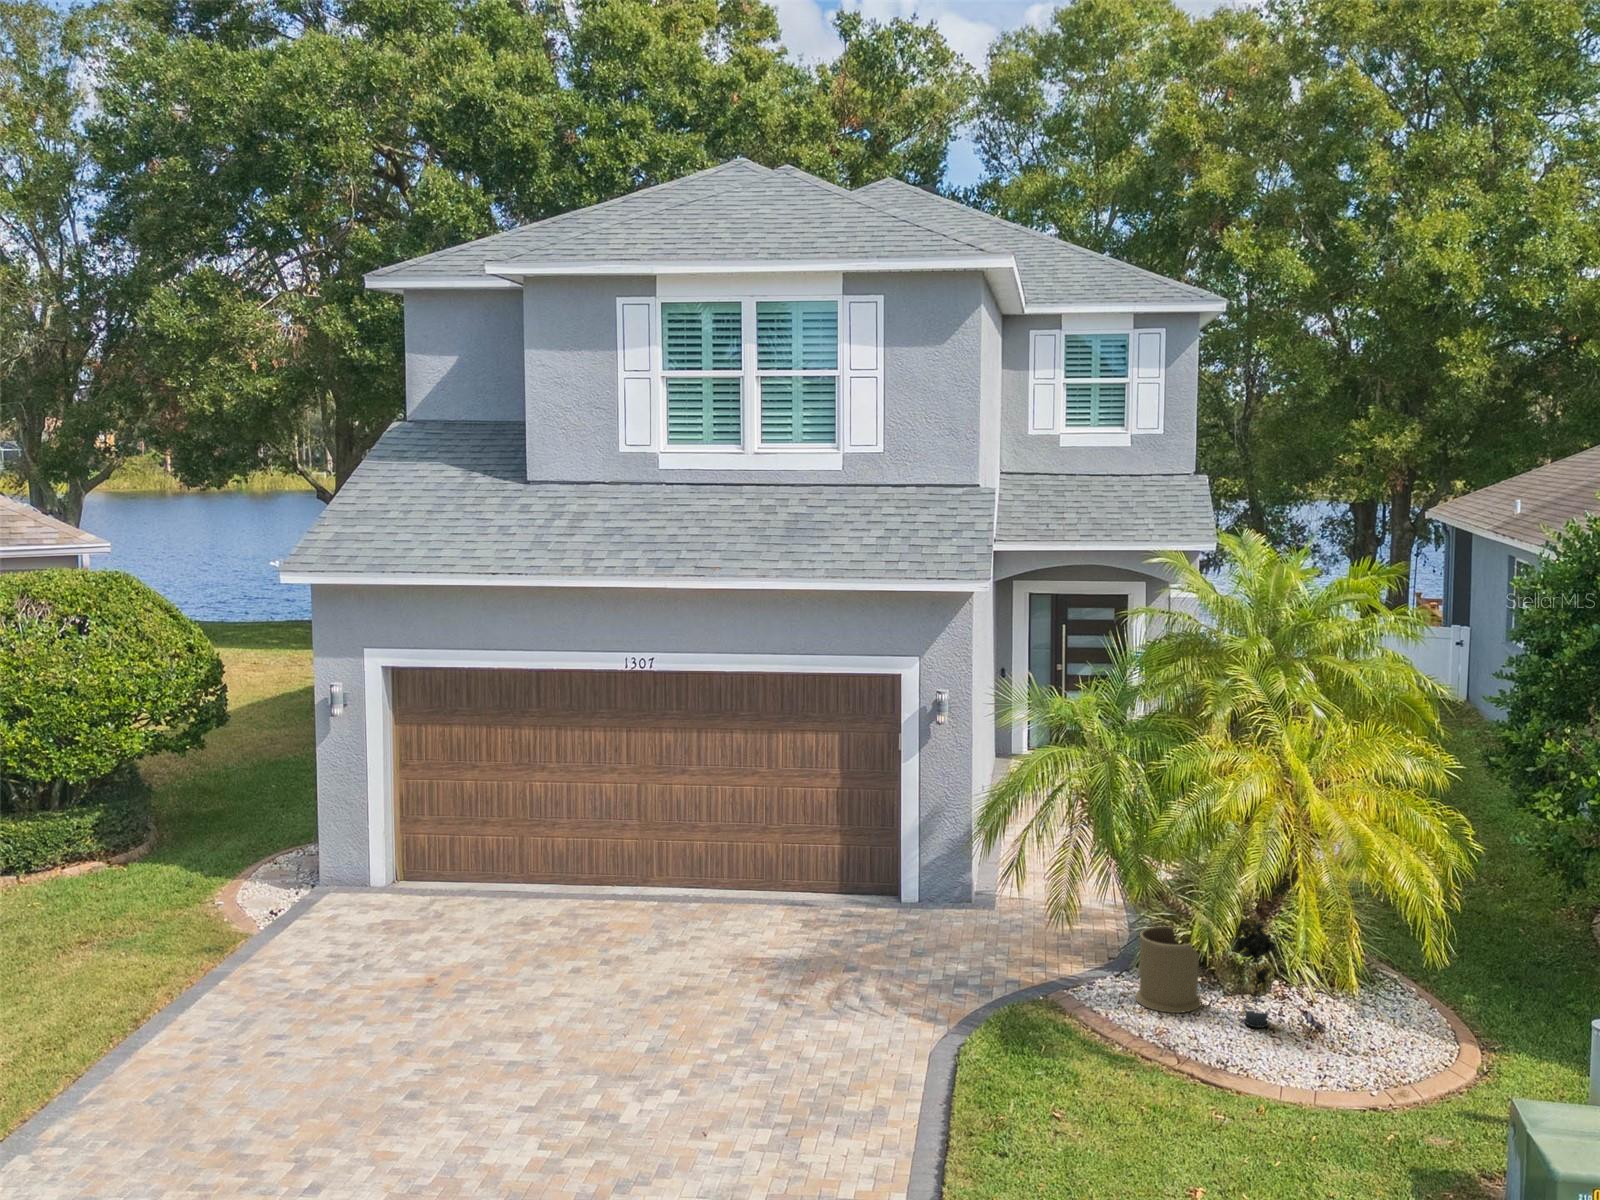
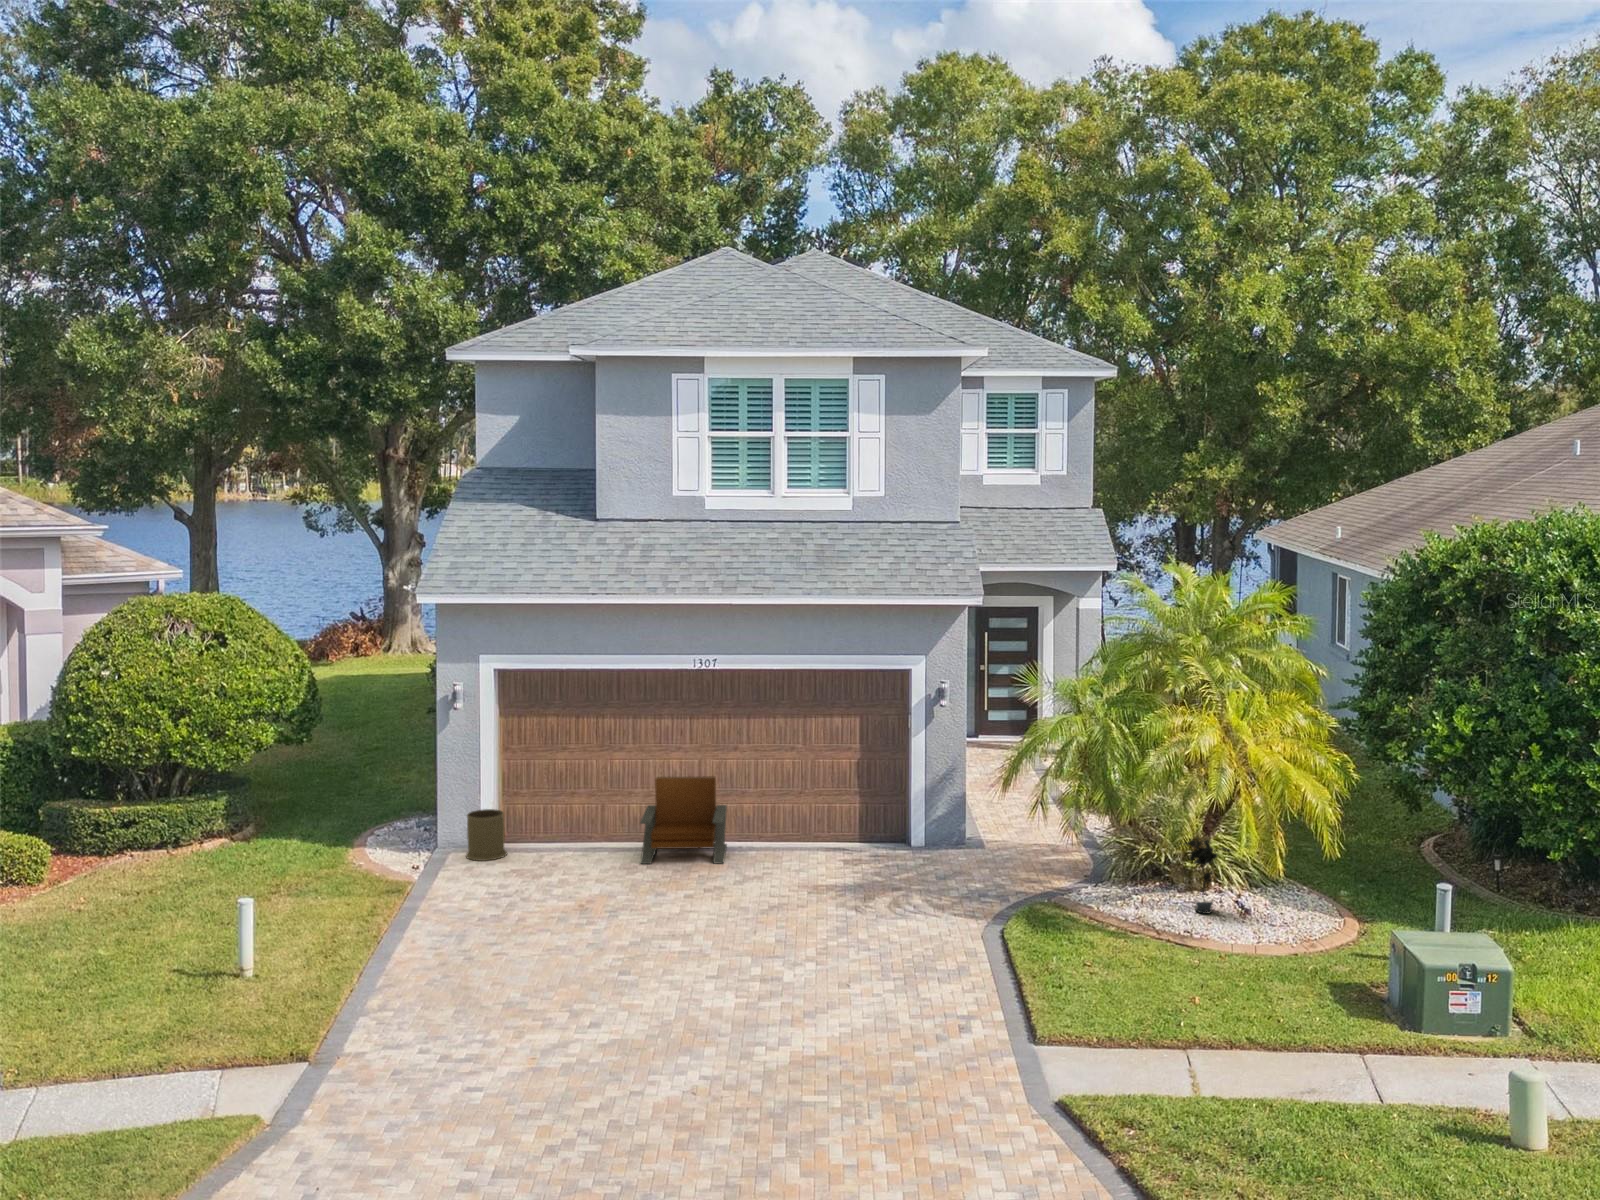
lounge chair: none [538,803,662,918] -> present [640,776,727,864]
trash can: present [1136,927,1202,1013] -> present [466,809,507,861]

